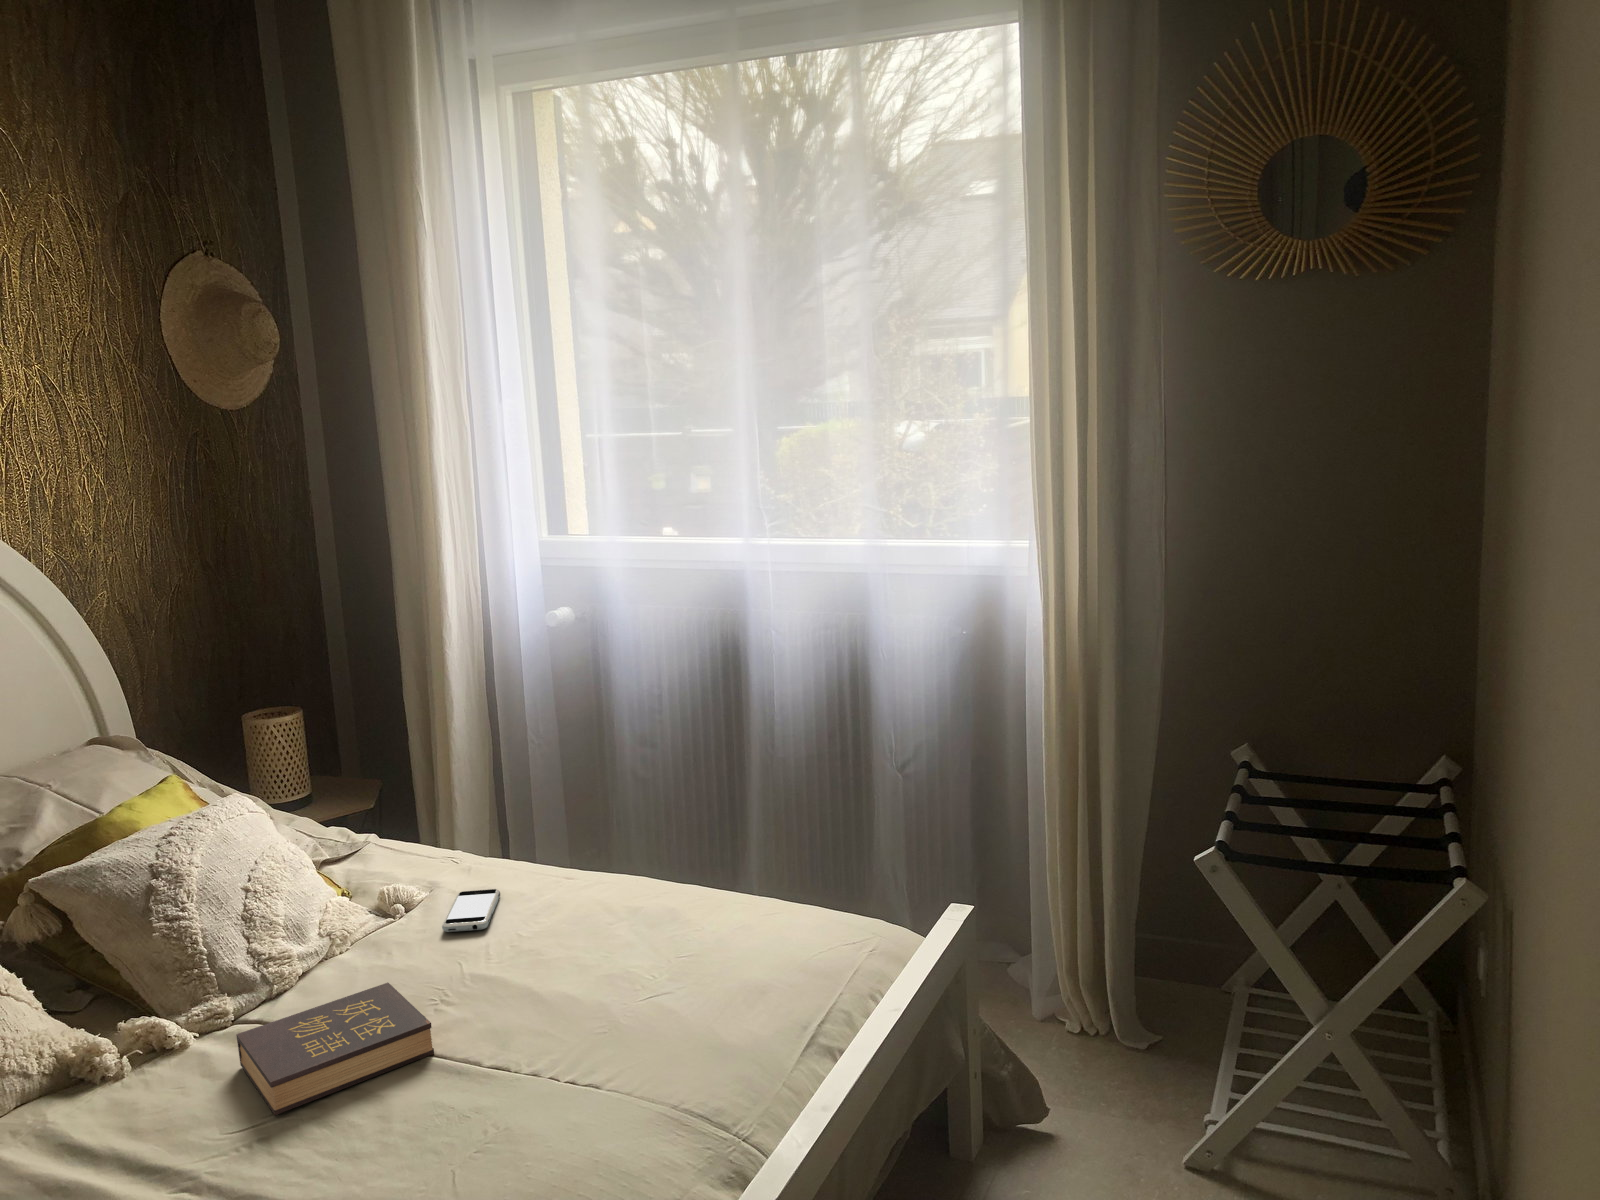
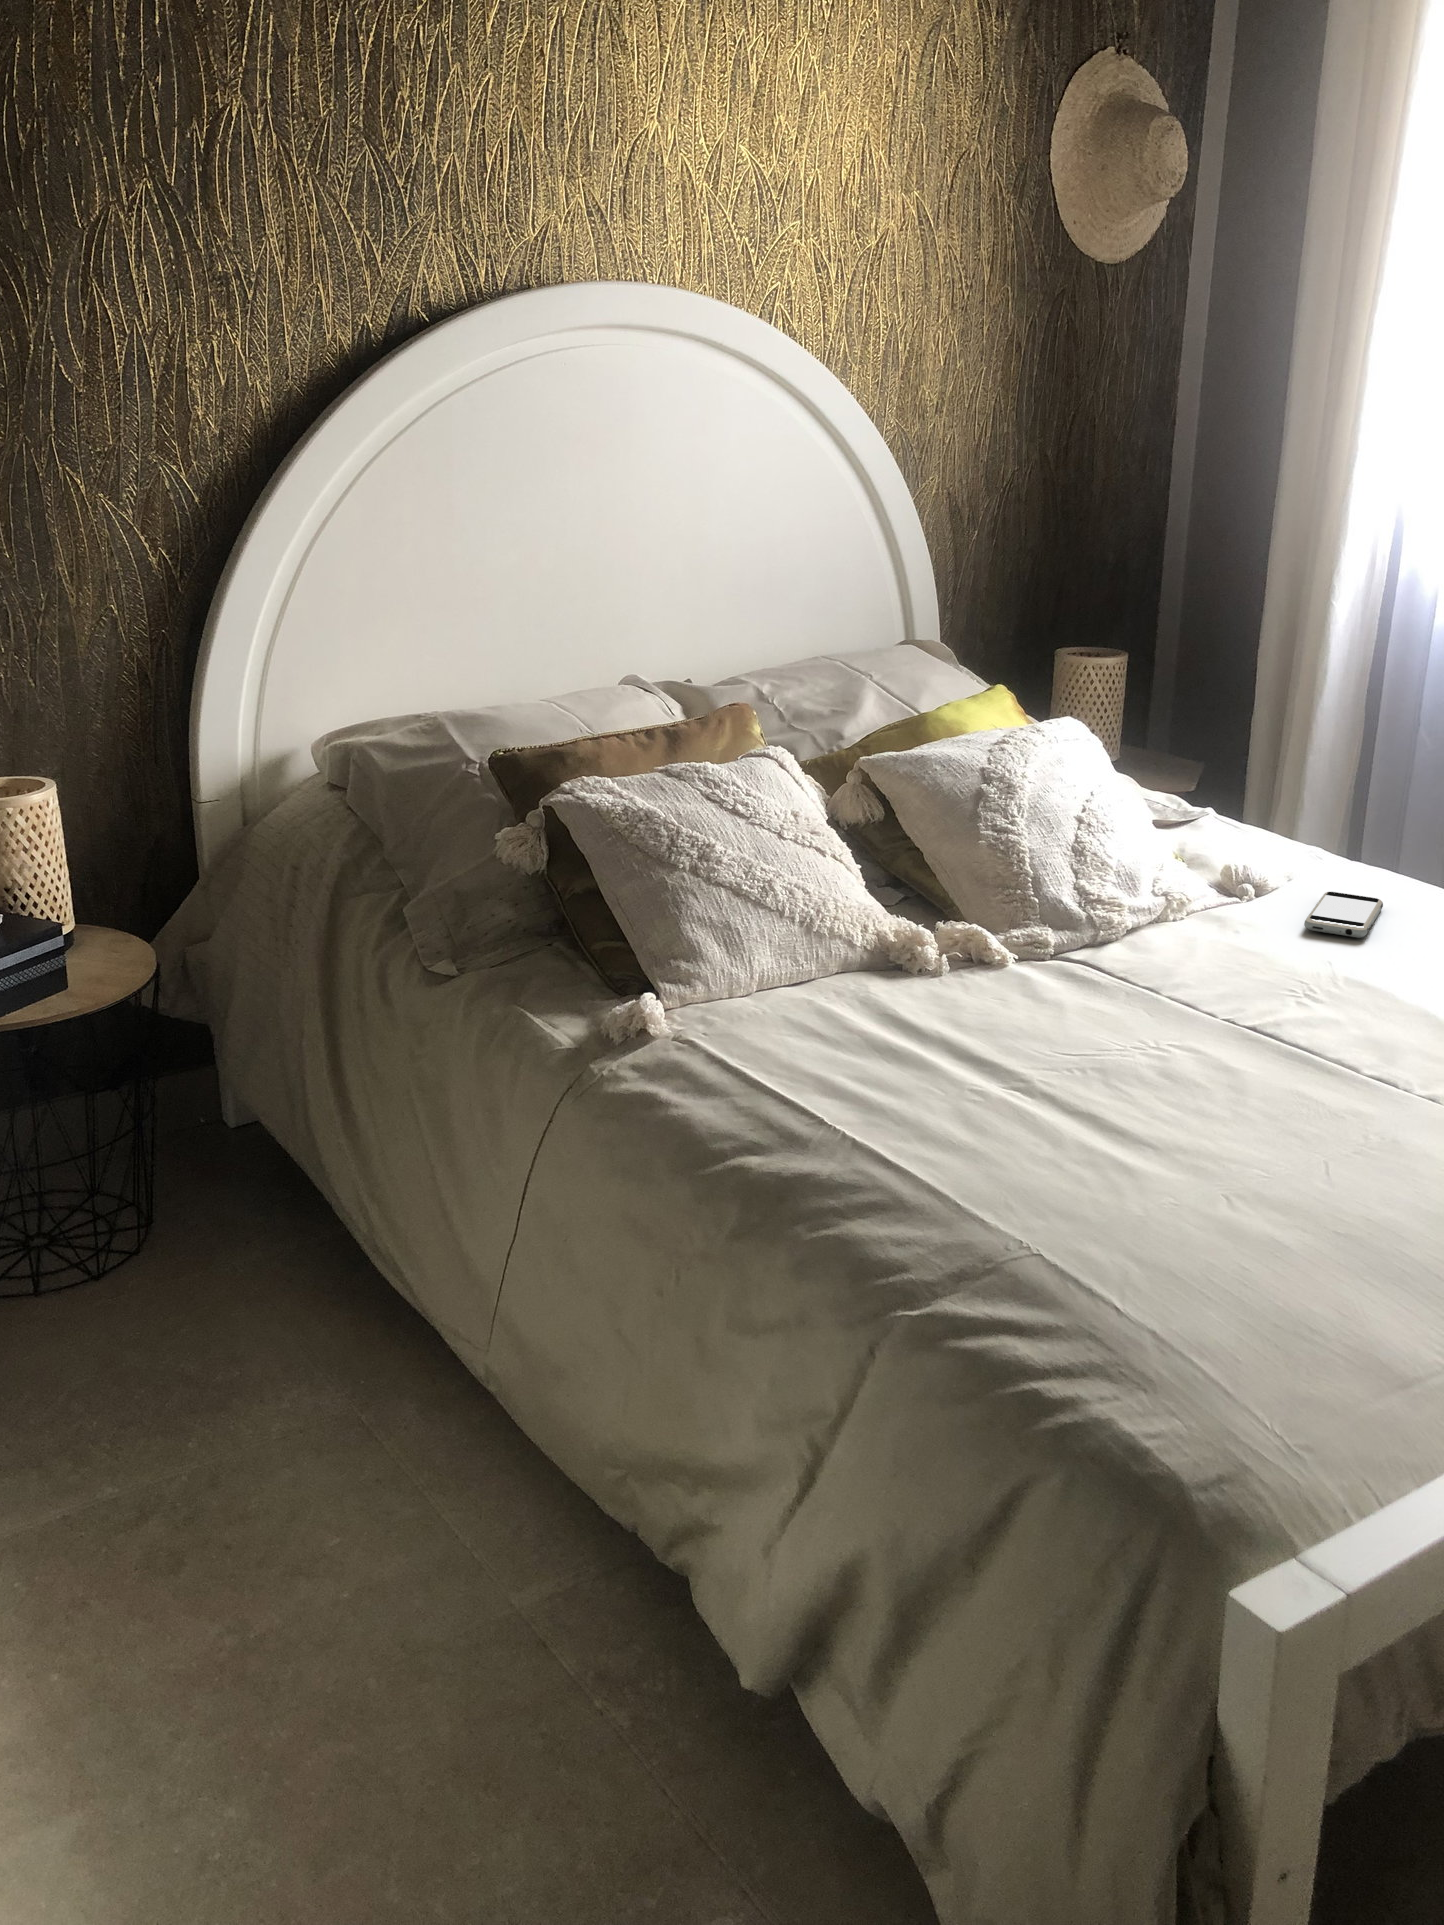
hardback book: present [236,982,434,1115] -> none [1064,956,1300,1051]

